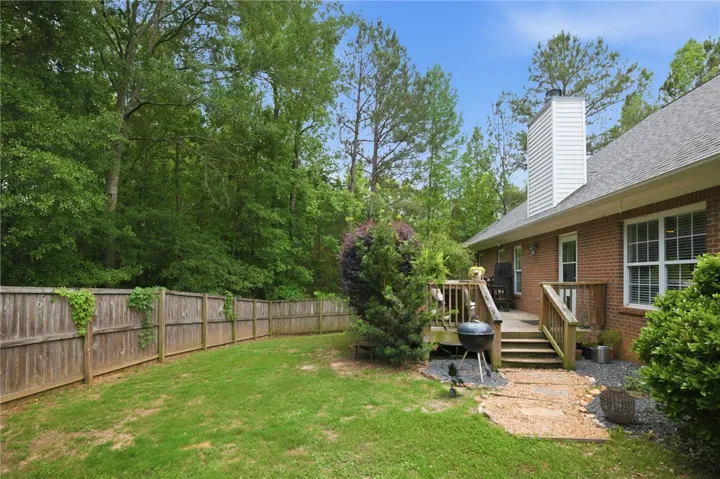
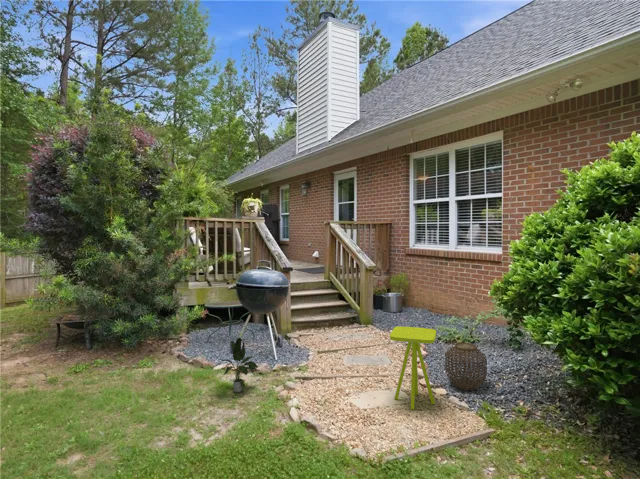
side table: none [544,367,583,424] -> present [390,326,436,409]

